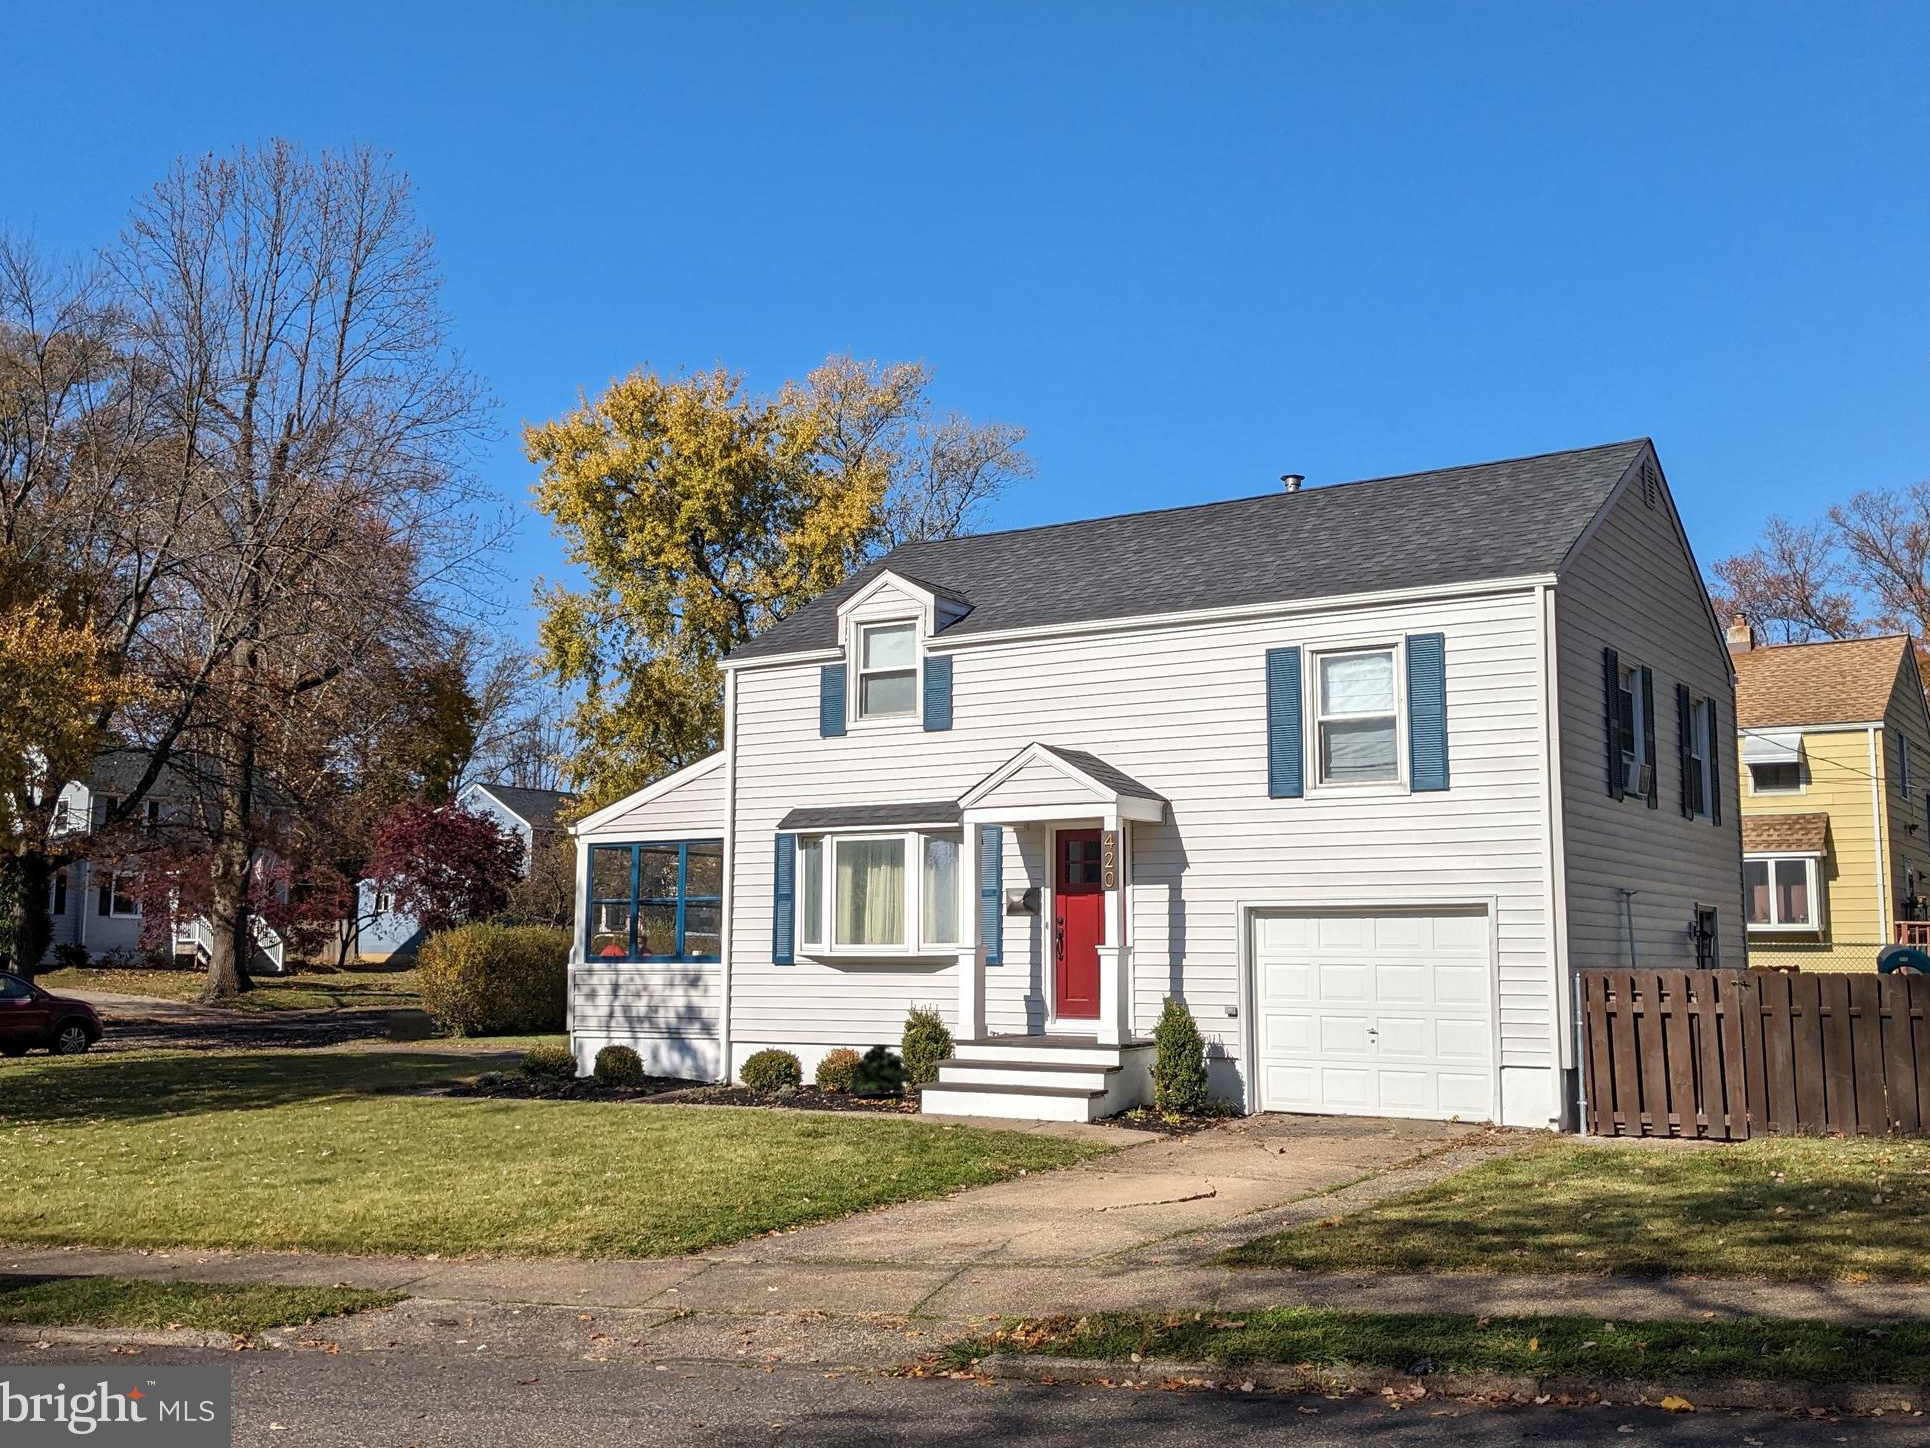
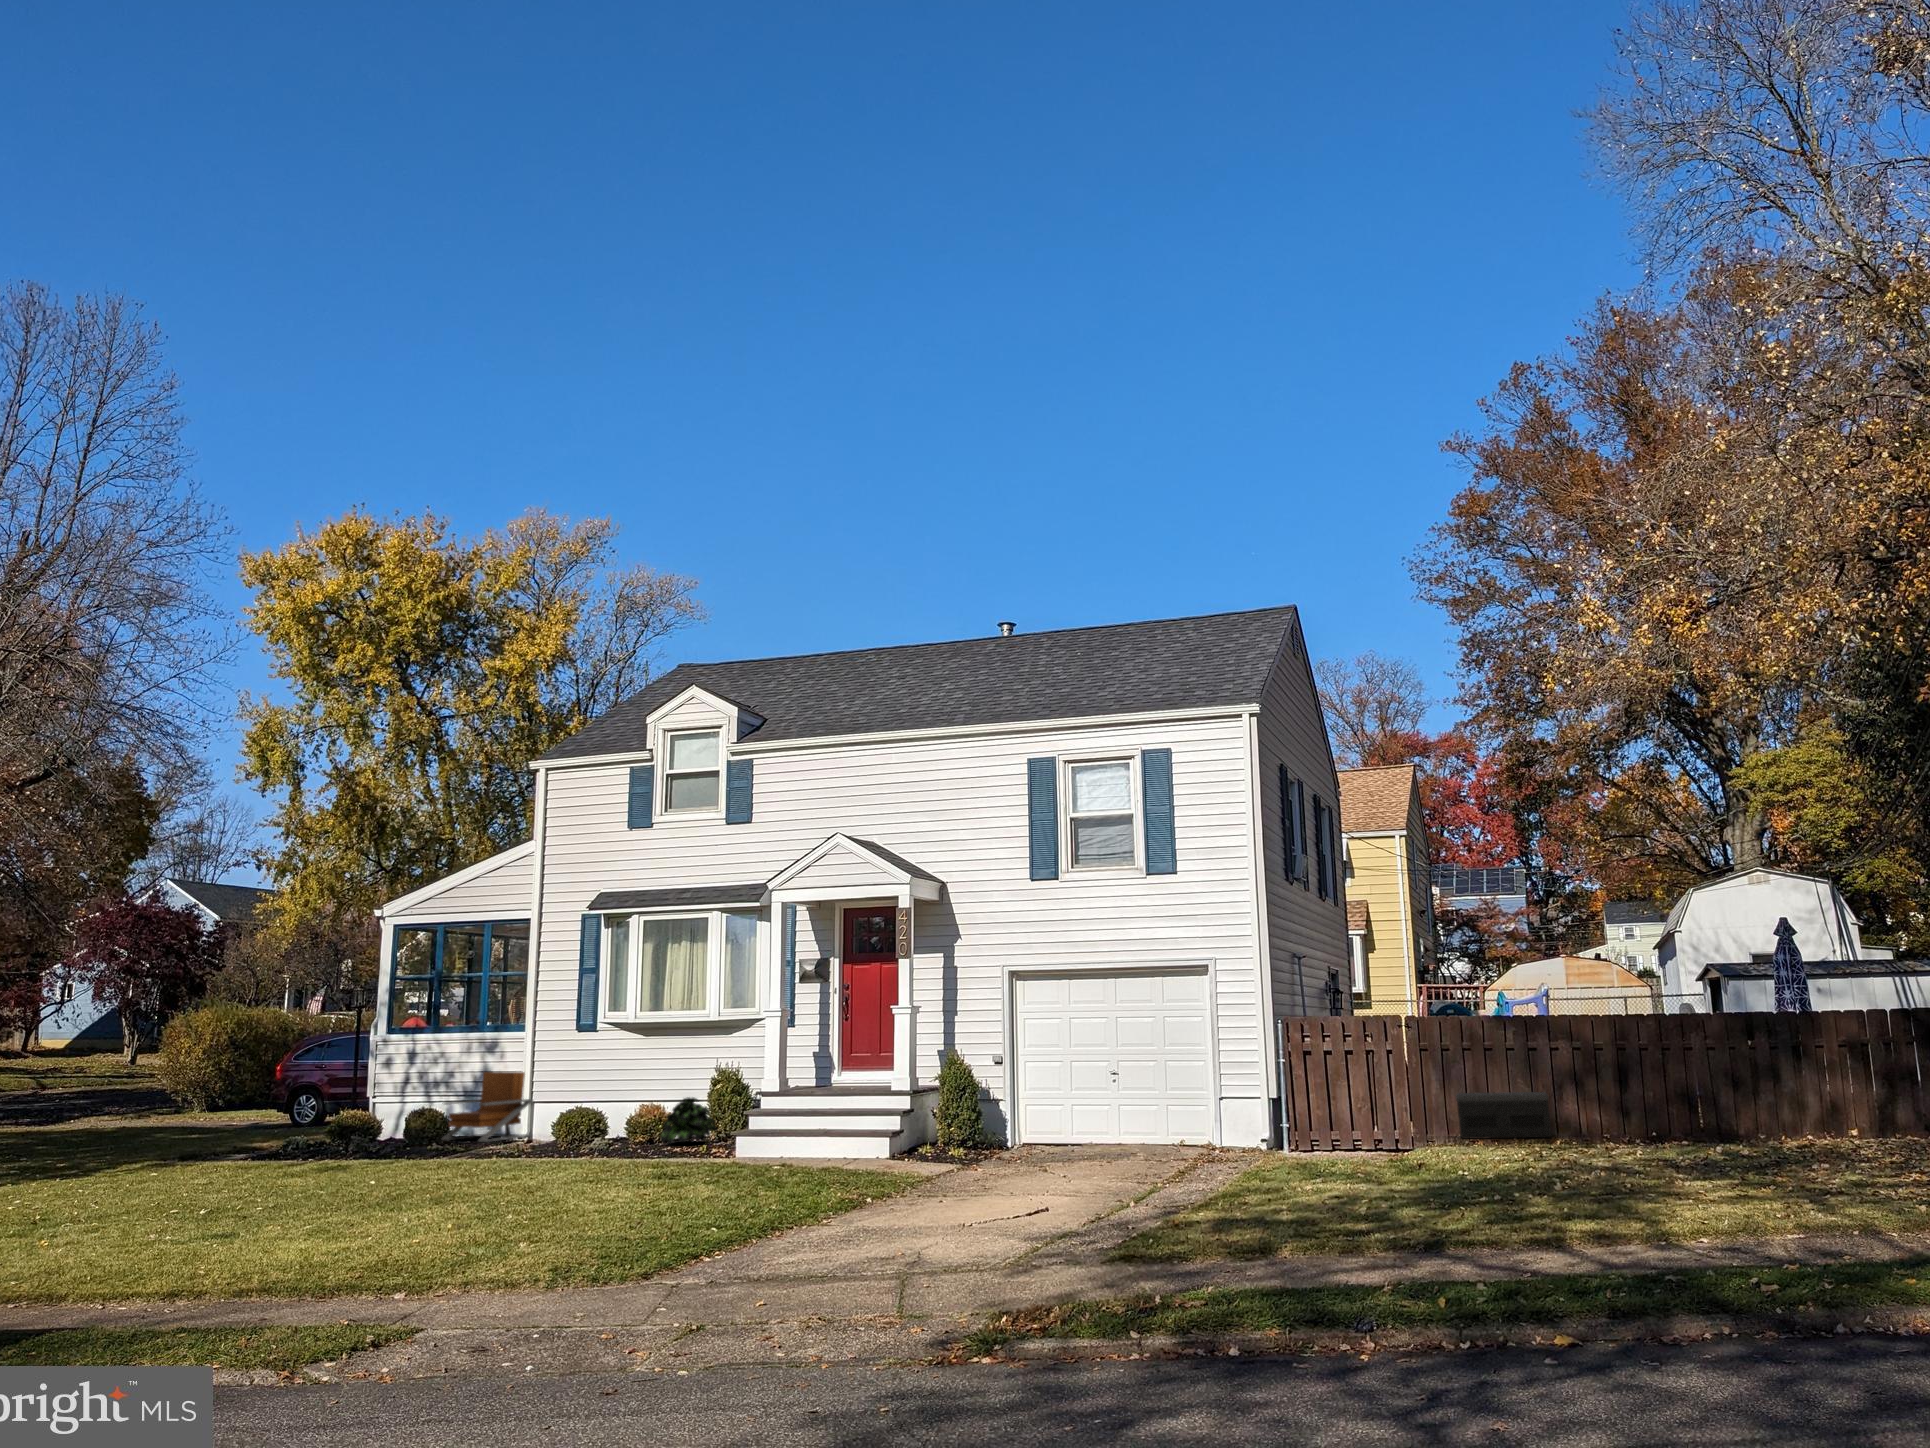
lounge chair: none [632,1008,728,1086] -> present [442,1072,533,1142]
storage bench: present [389,1012,432,1040] -> present [1456,1092,1552,1139]

